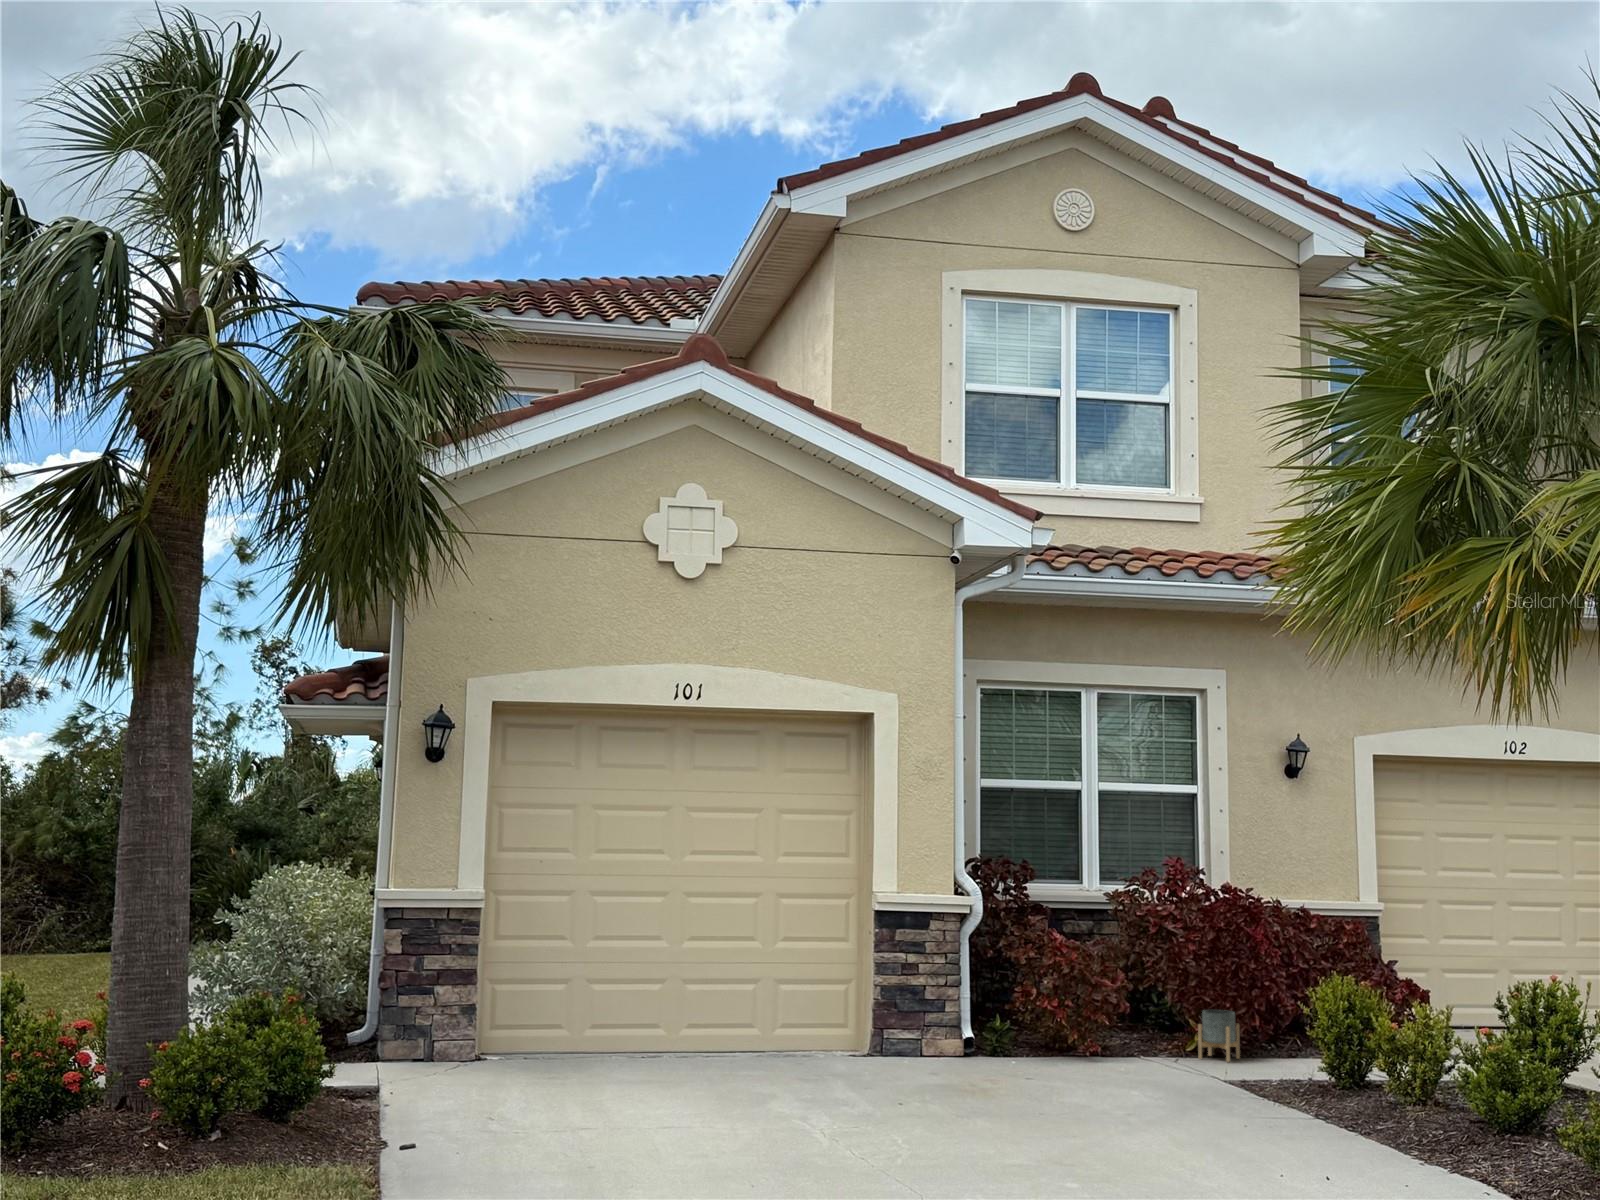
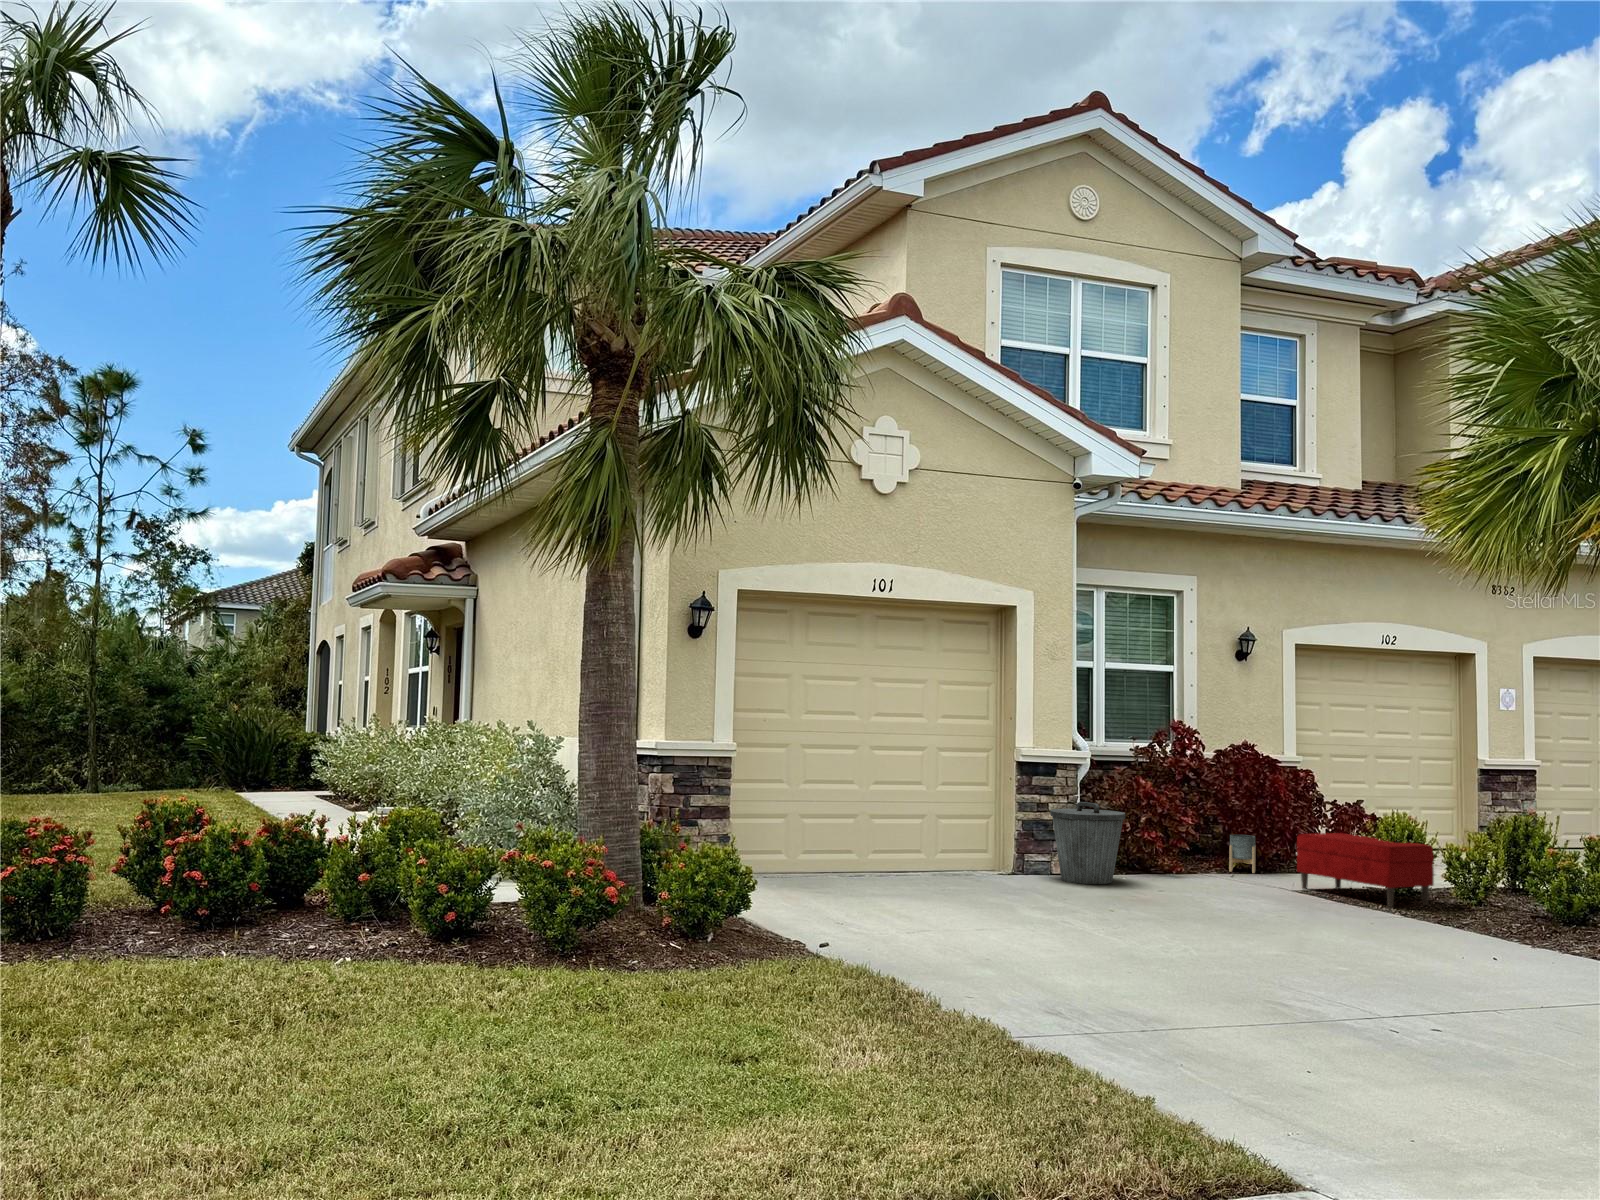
trash can: none [913,965,1007,1072] -> present [1050,802,1125,884]
bench: none [1241,1013,1393,1118] -> present [1297,833,1434,907]

